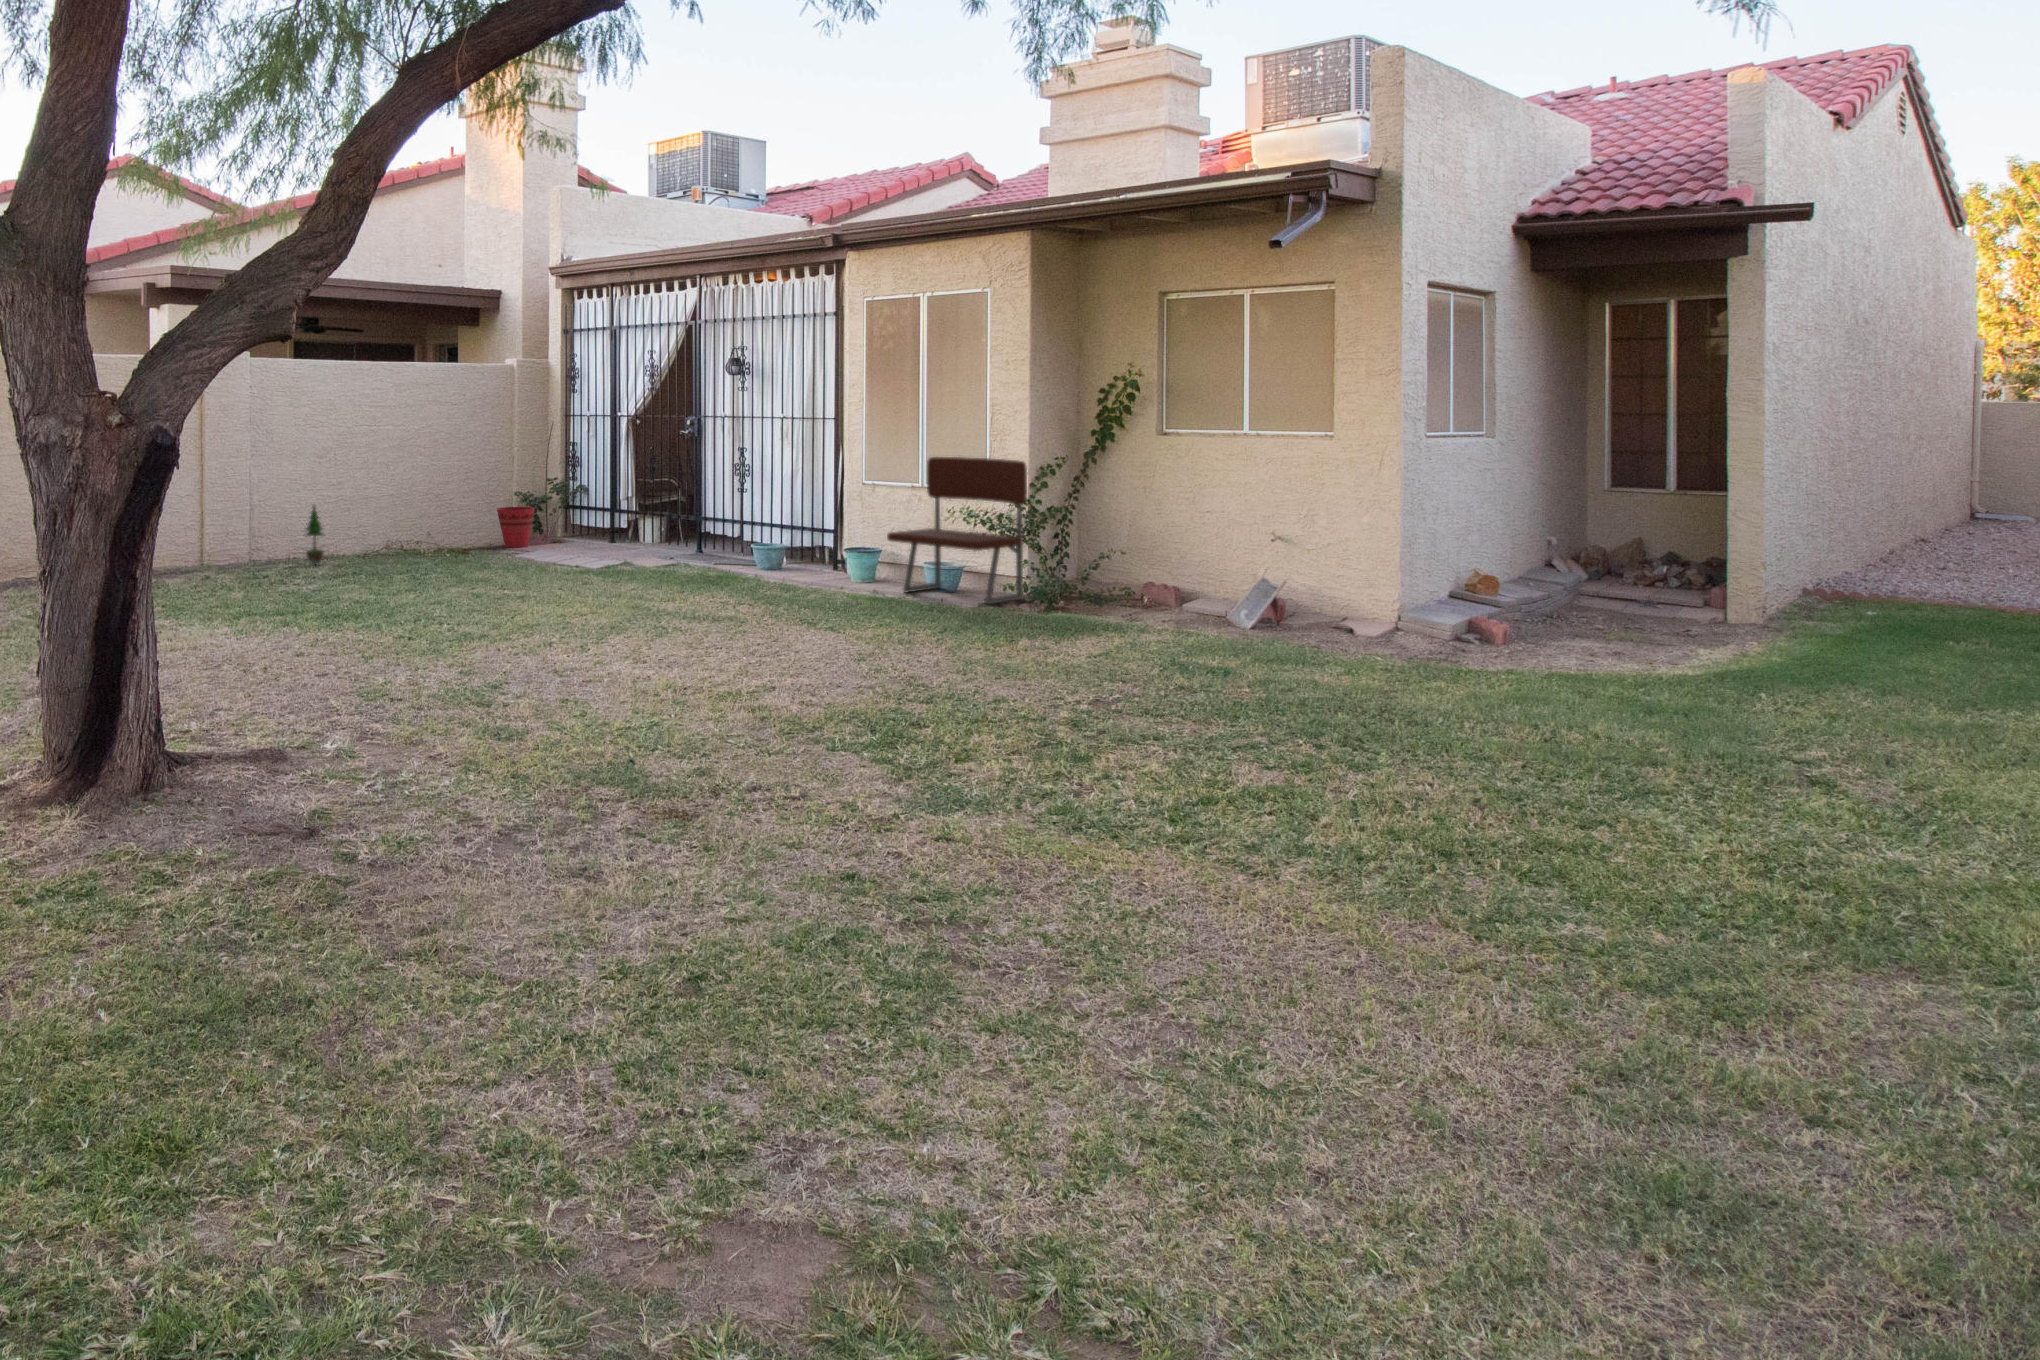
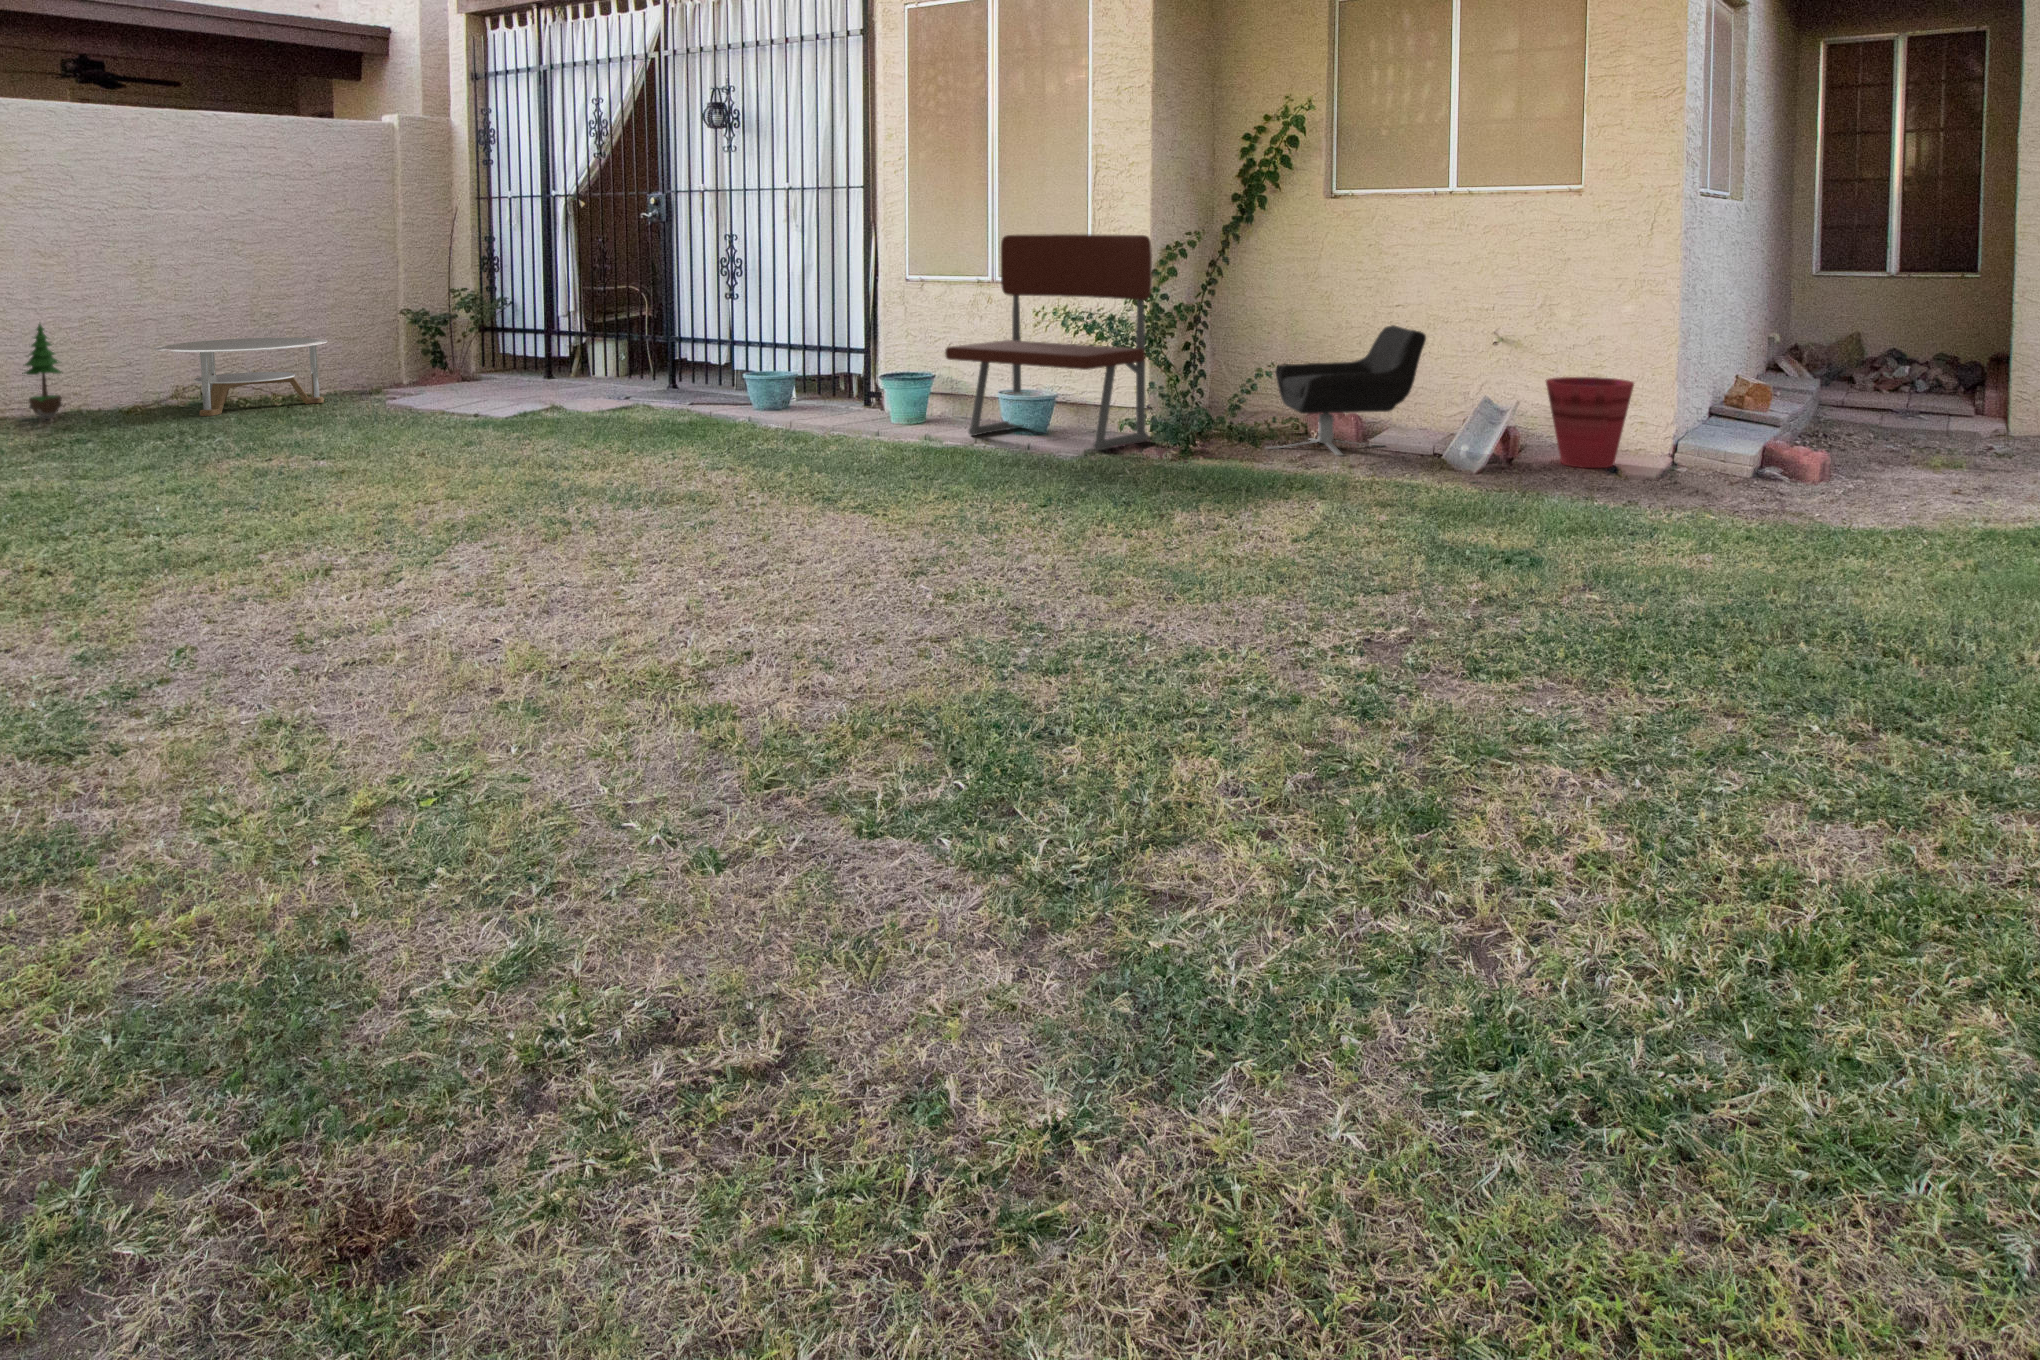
bucket: present [497,507,535,547] -> present [1546,377,1634,468]
round table: none [374,514,477,565] -> present [154,338,328,416]
lounge chair: none [1104,524,1215,613] -> present [1268,325,1426,456]

